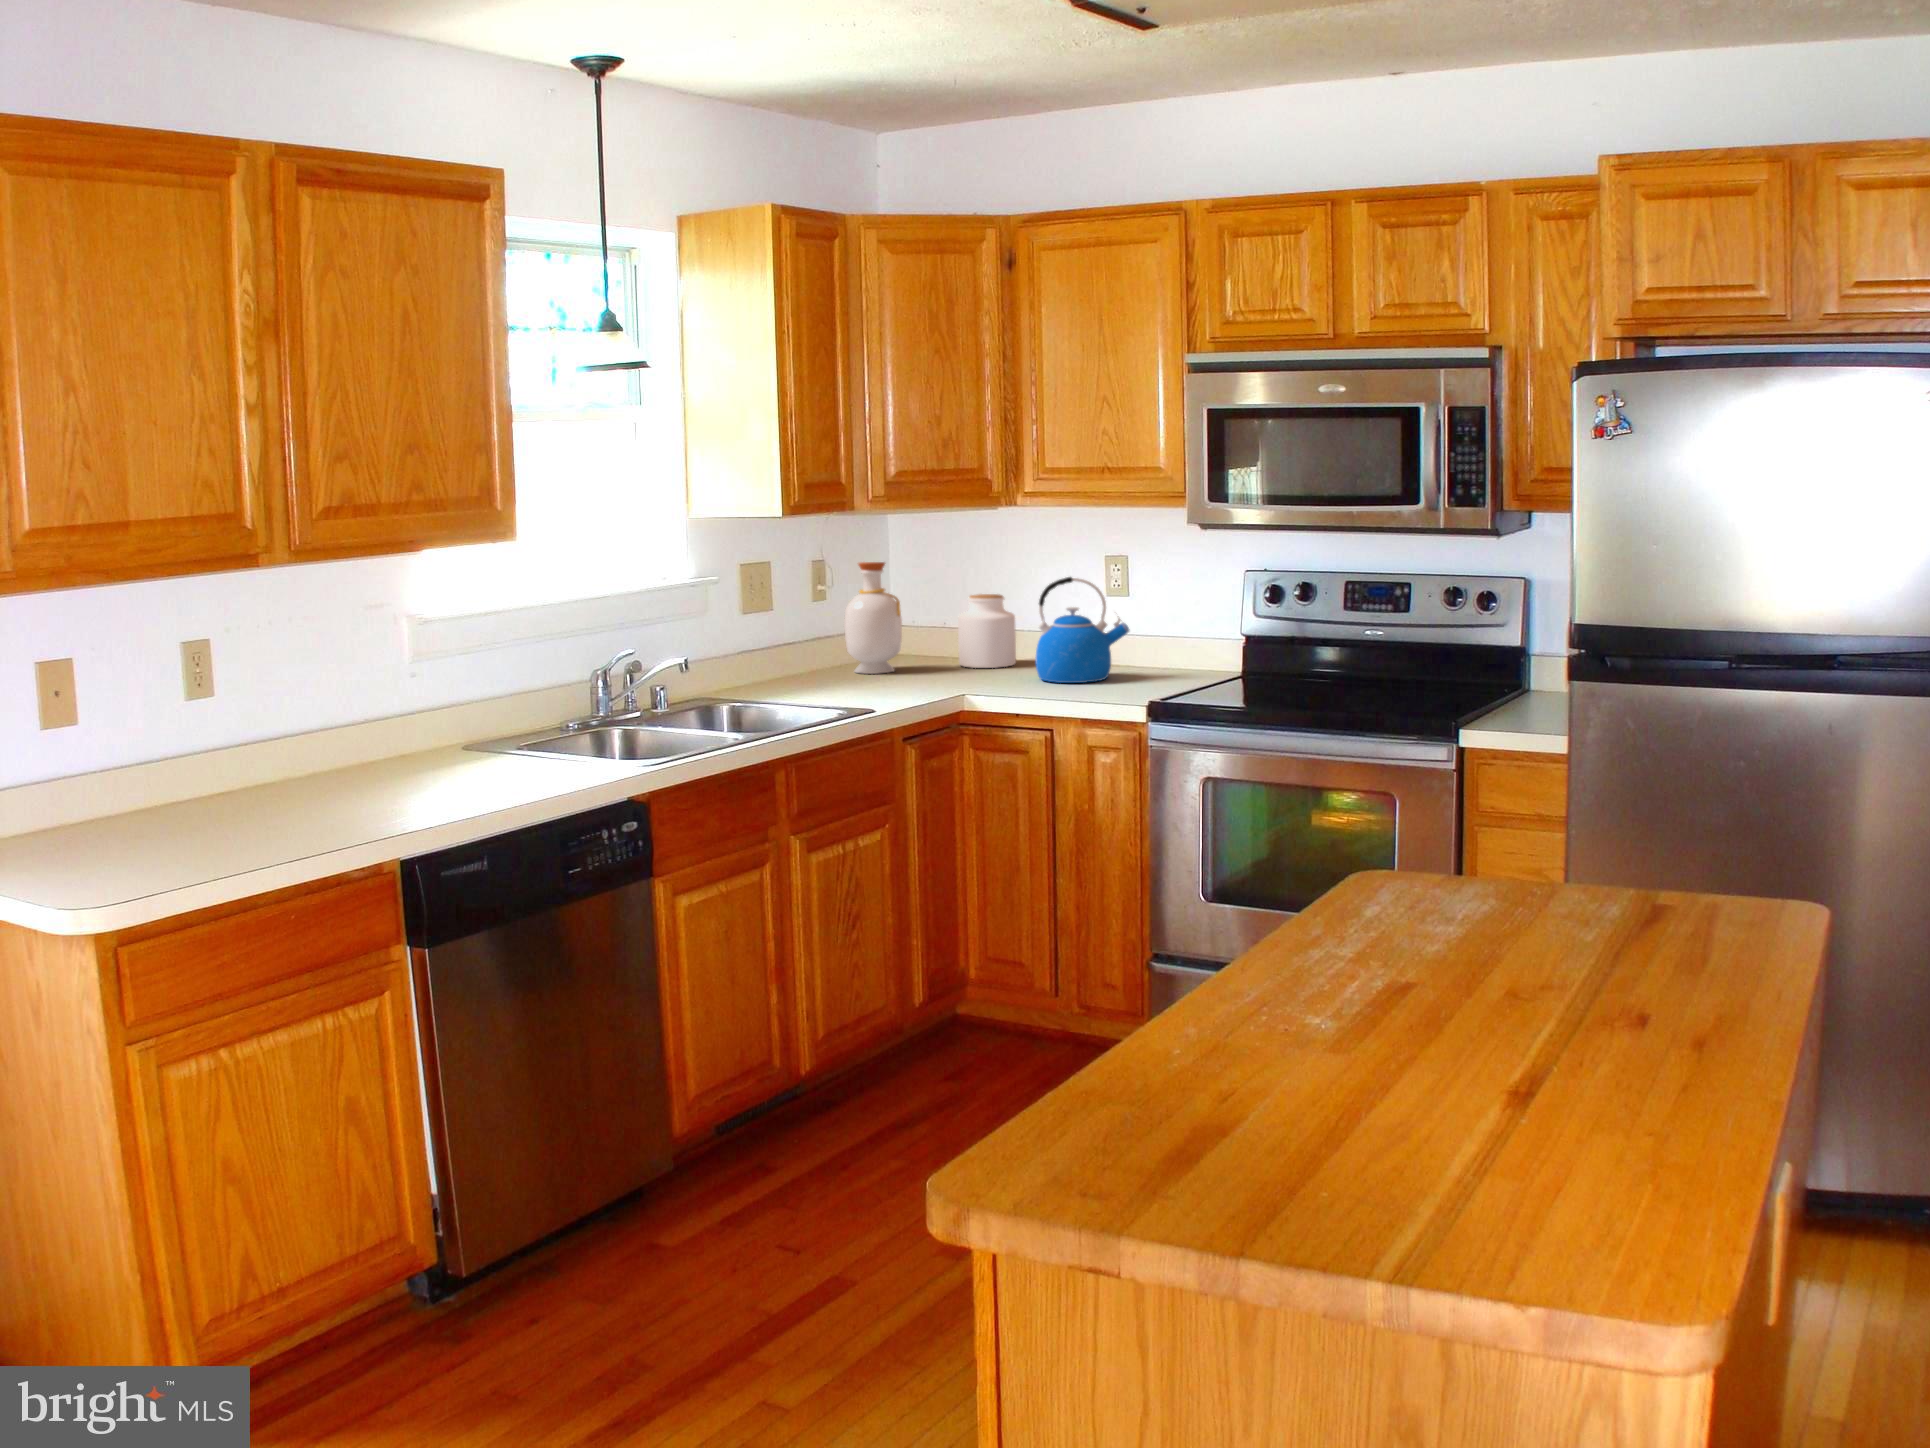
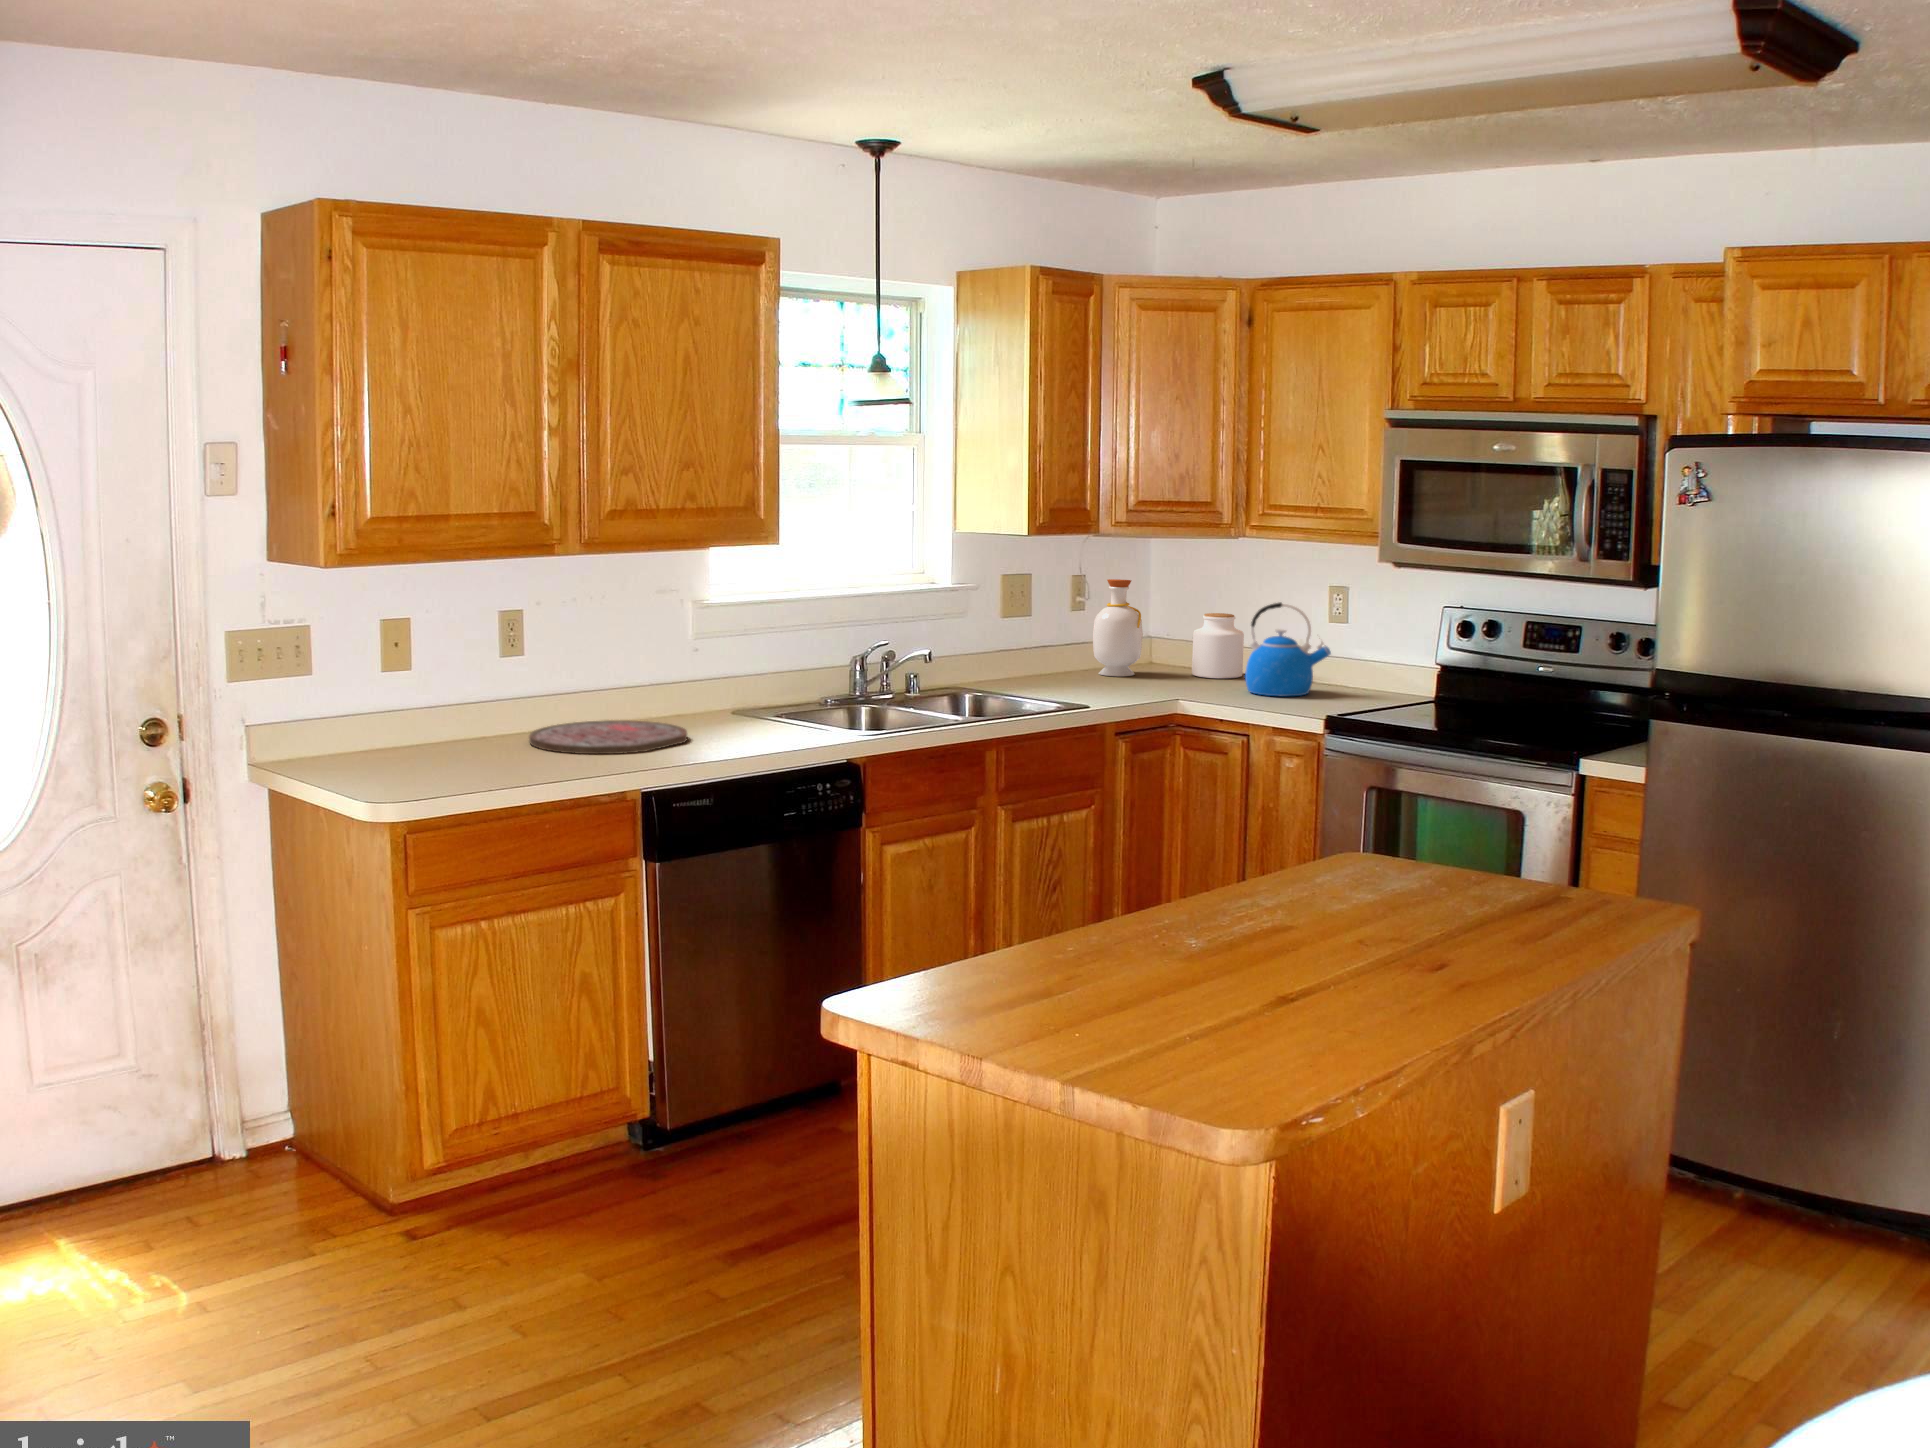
cutting board: none [210,770,424,821] -> present [529,720,687,754]

